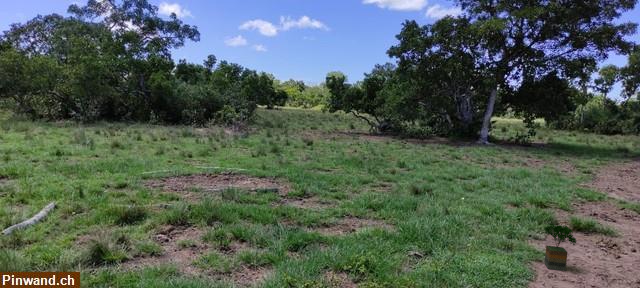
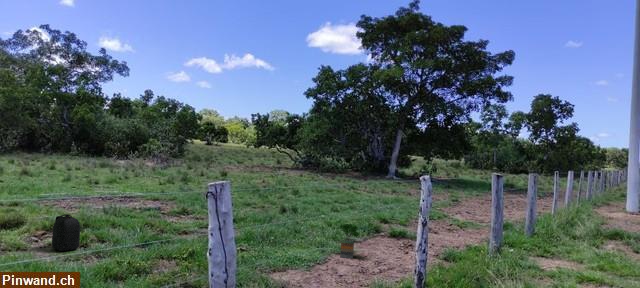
backpack: none [191,213,224,260] -> present [52,214,80,251]

